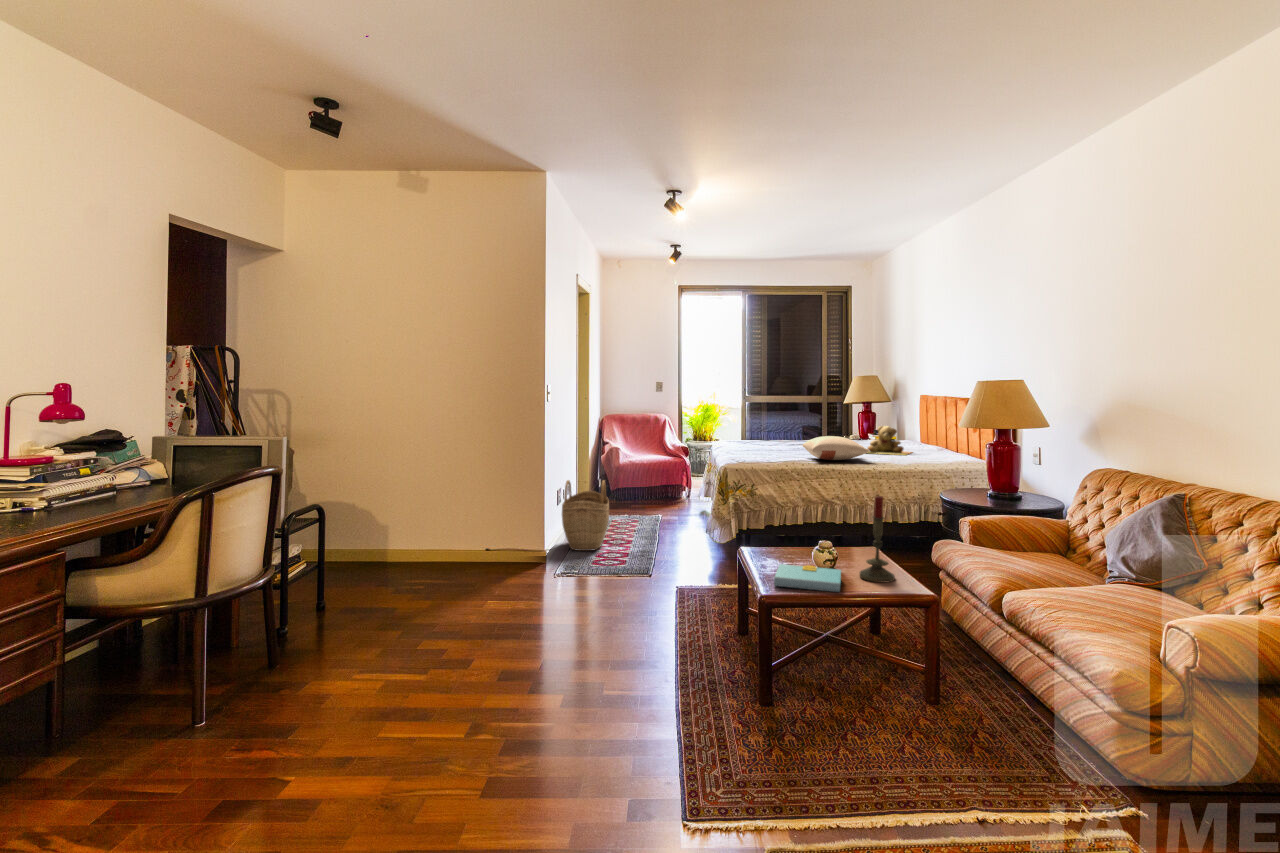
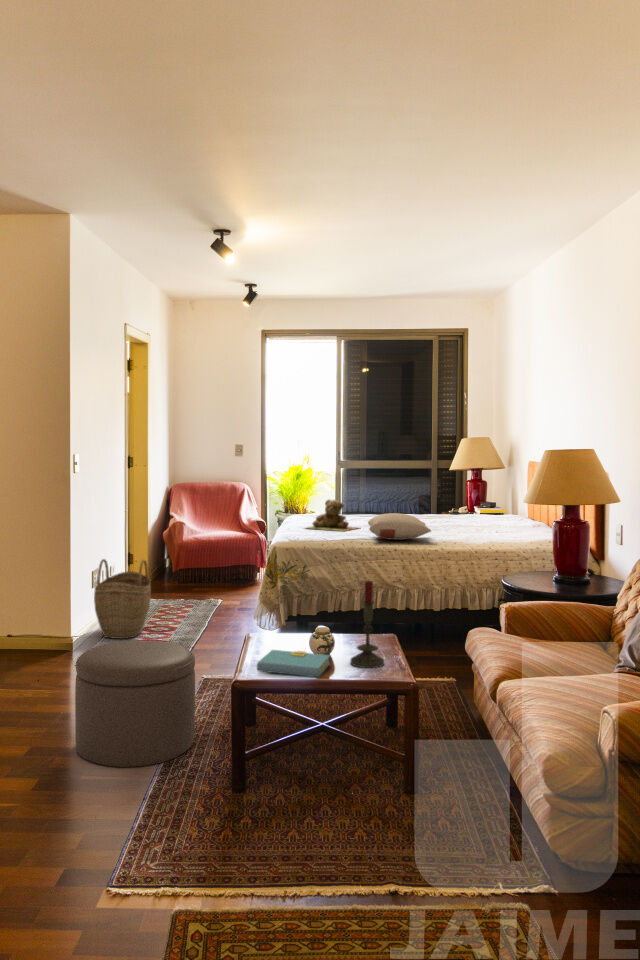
teddy bear: present [868,426,911,455] -> present [308,500,360,531]
ottoman: none [587,555,699,678] -> present [75,641,195,767]

